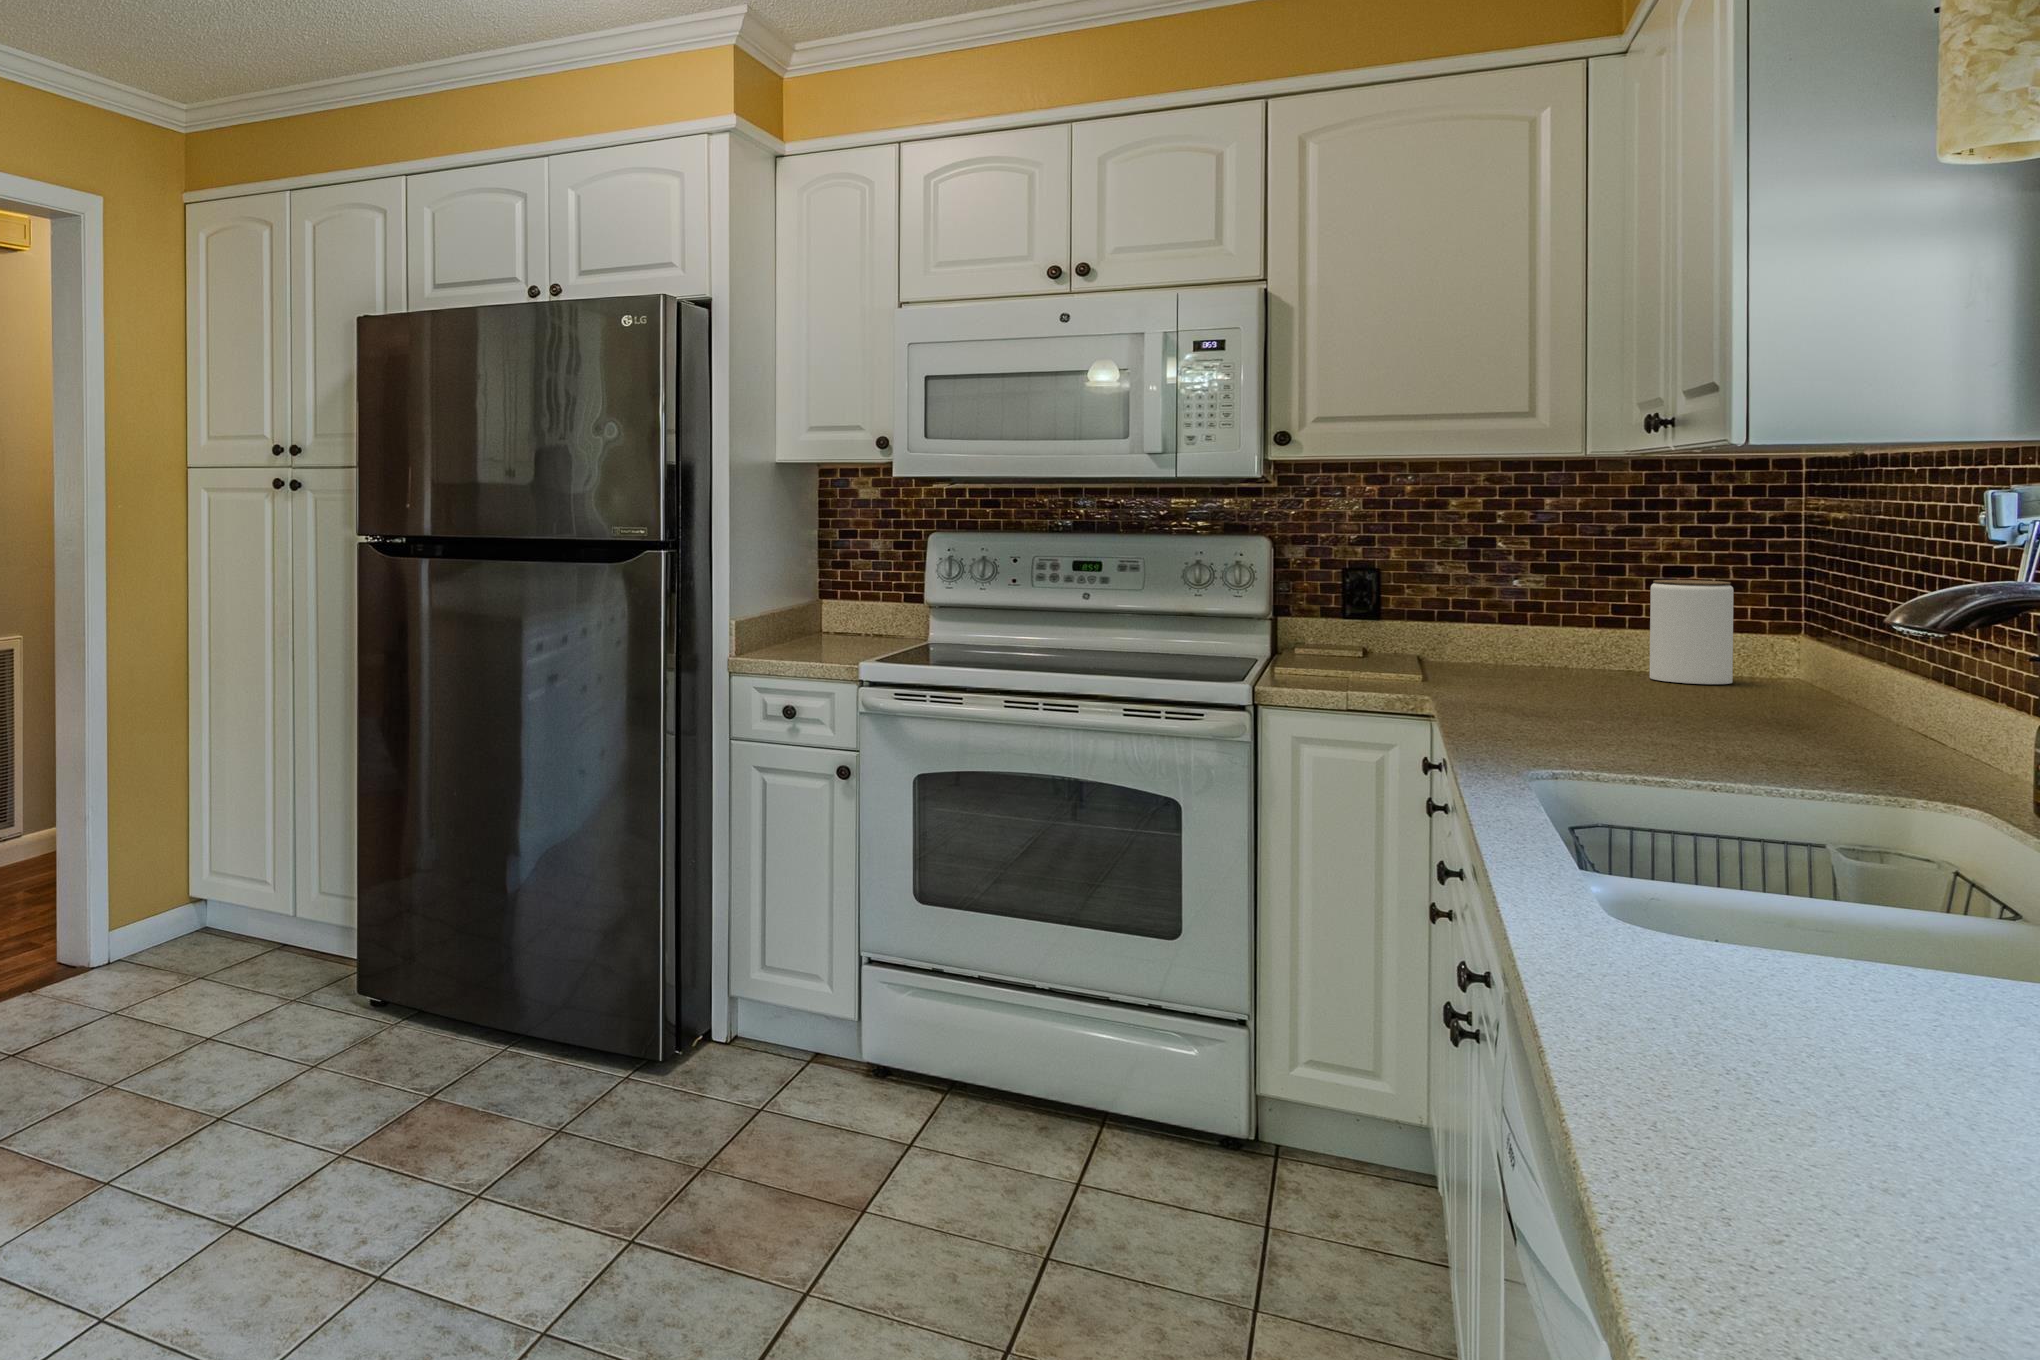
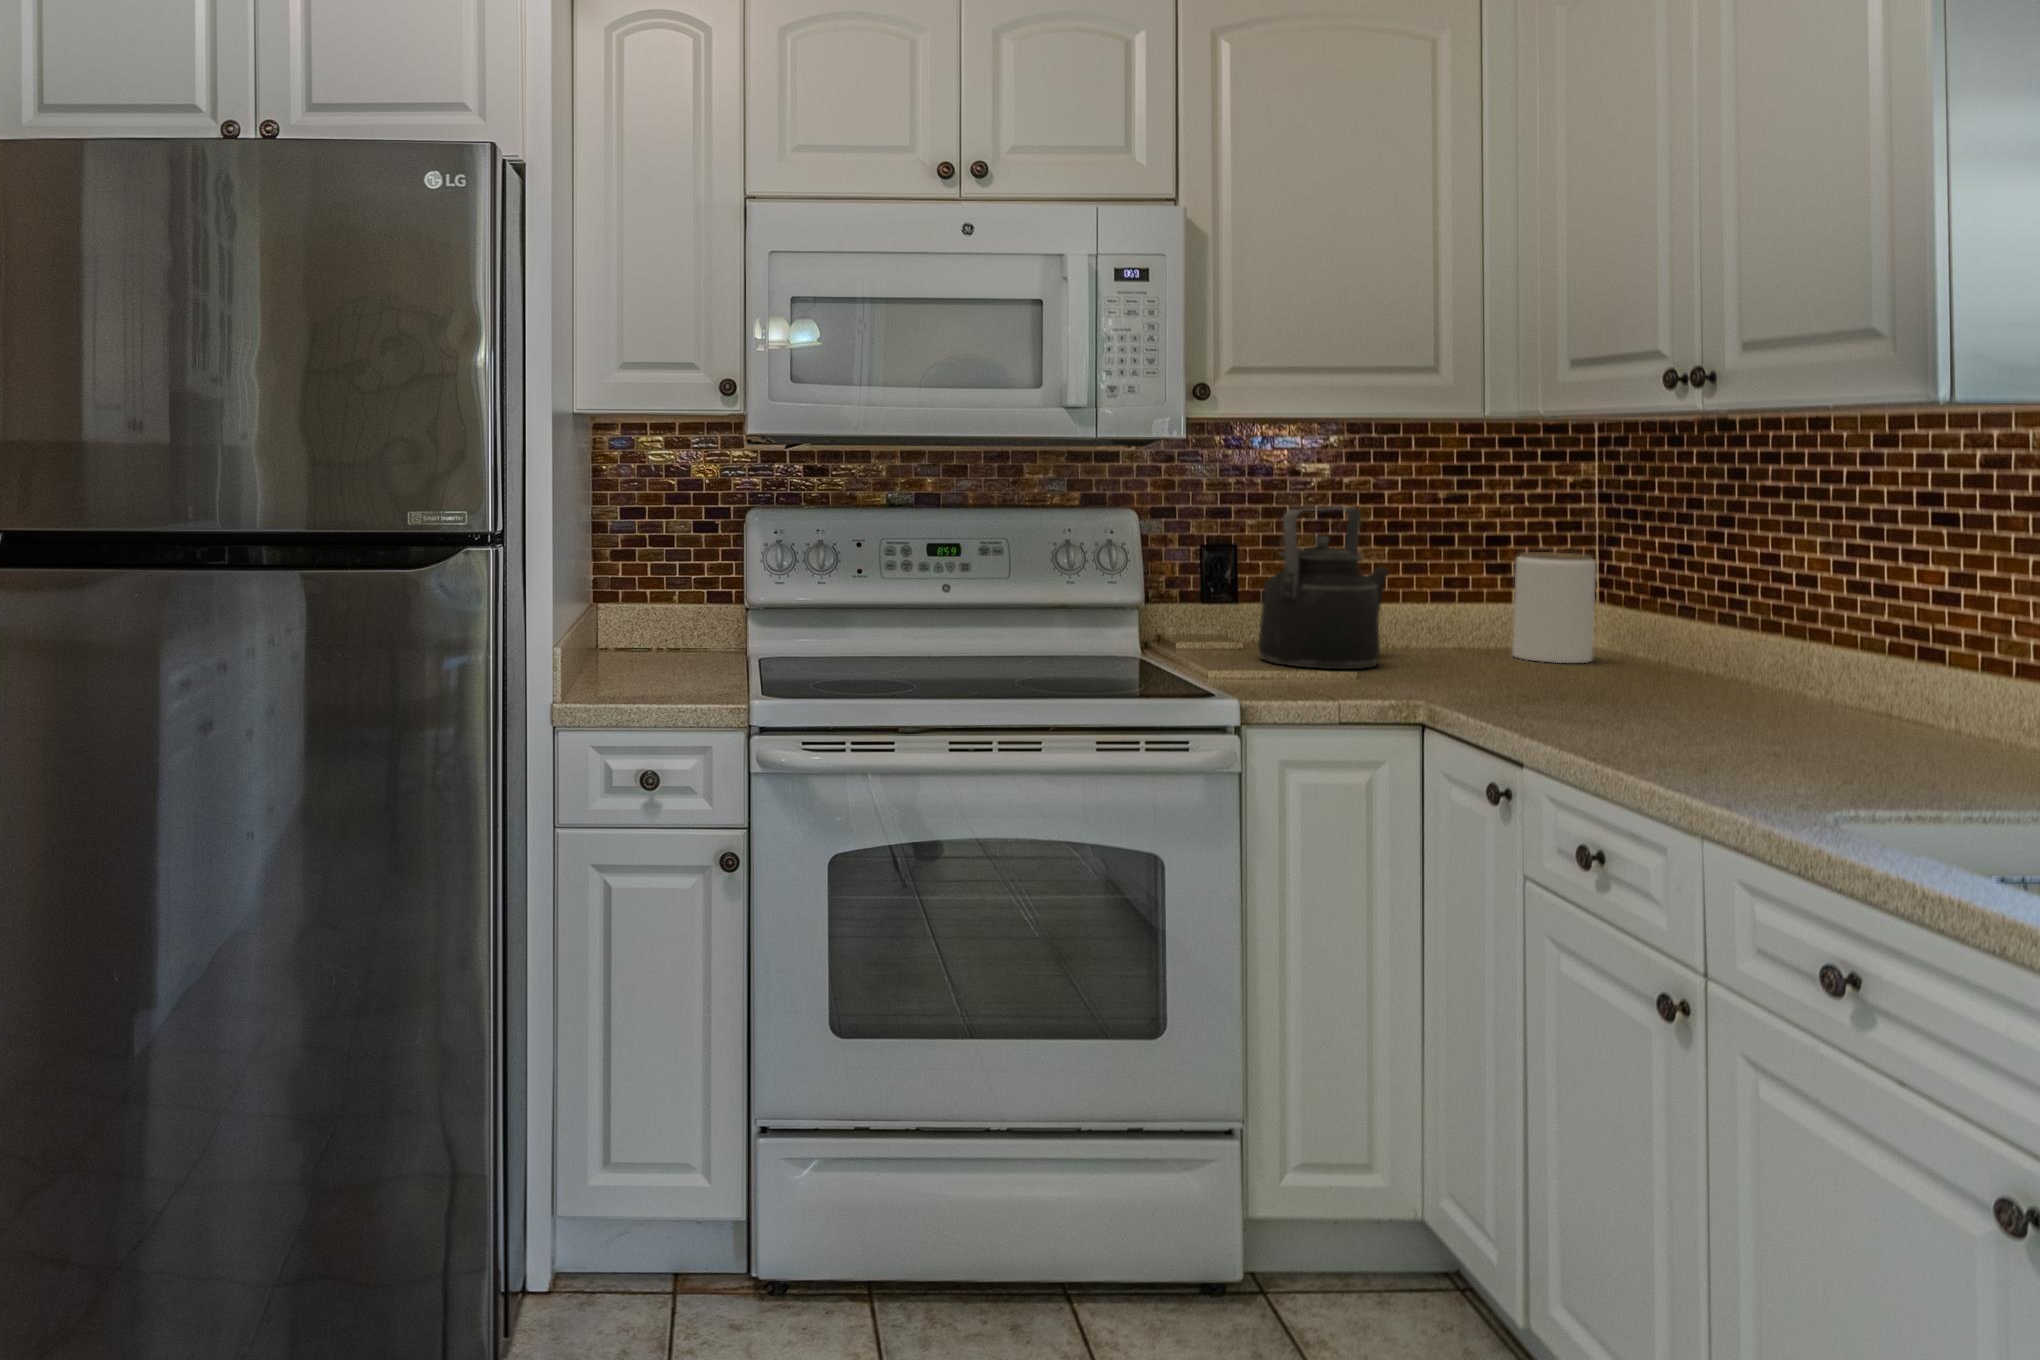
kettle: none [1362,535,1516,674] -> present [1258,507,1389,669]

